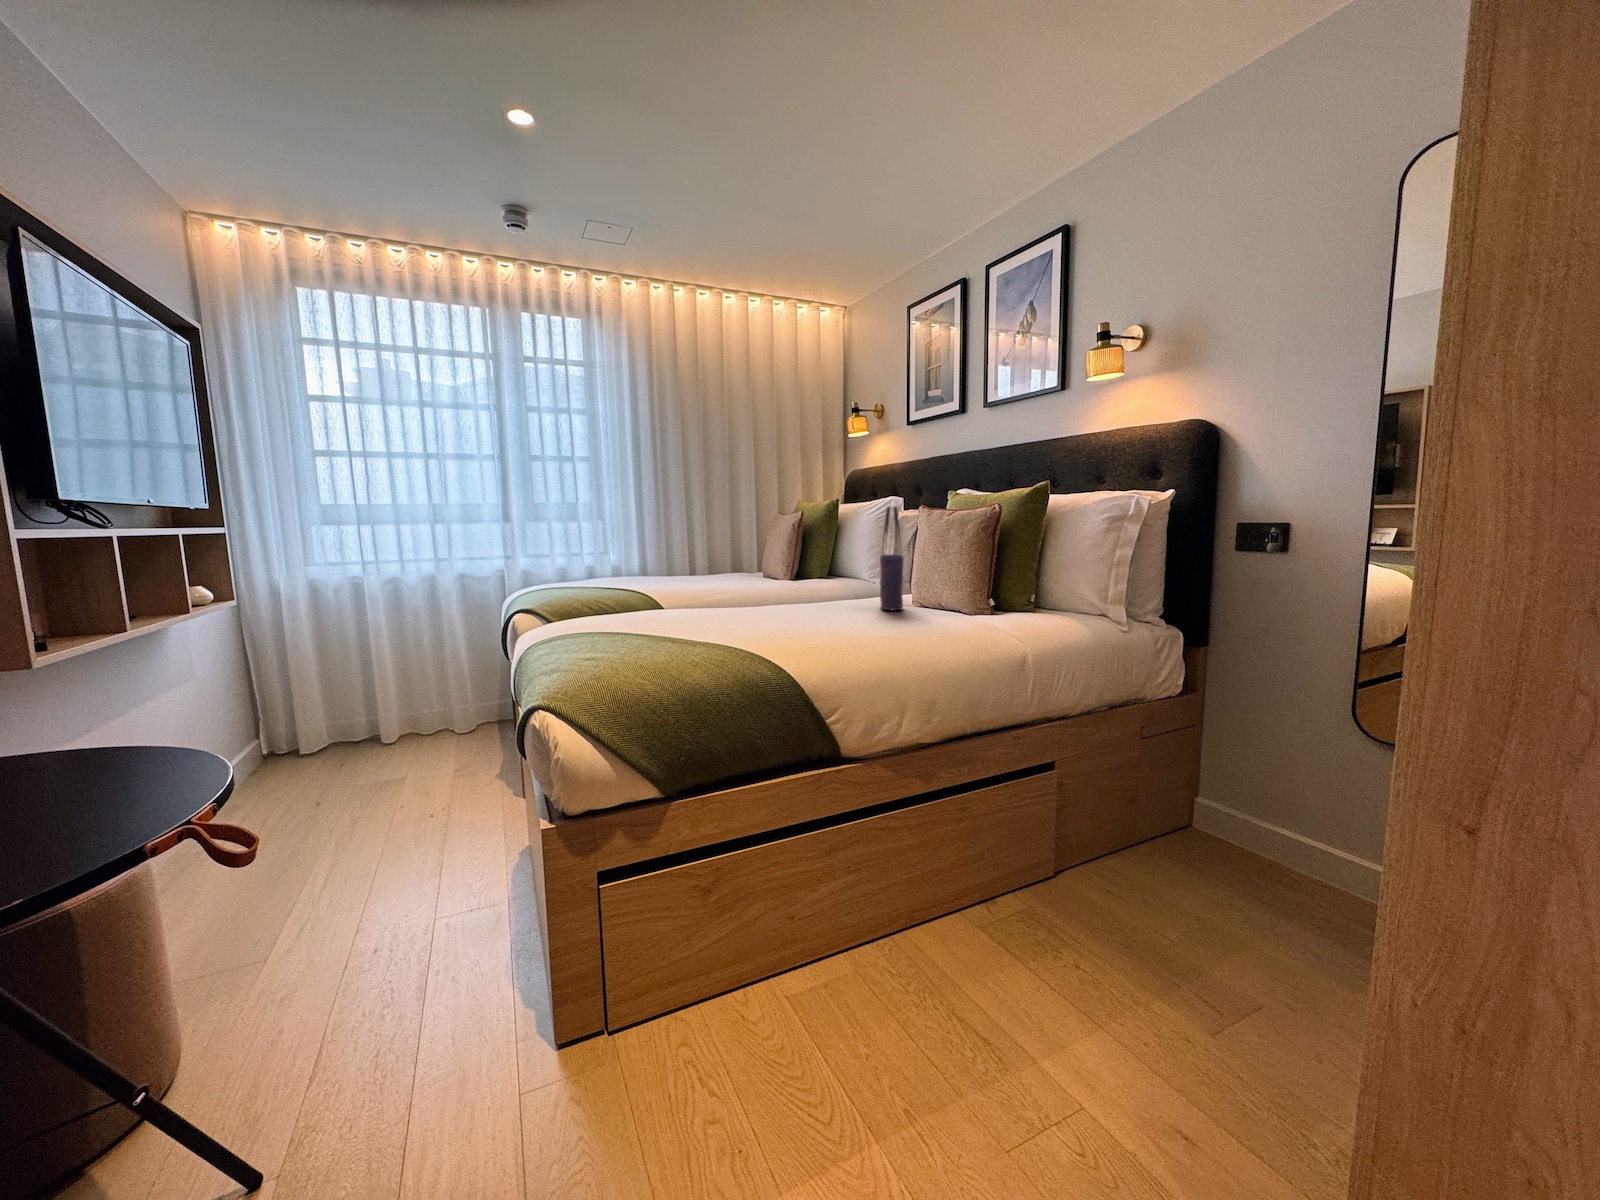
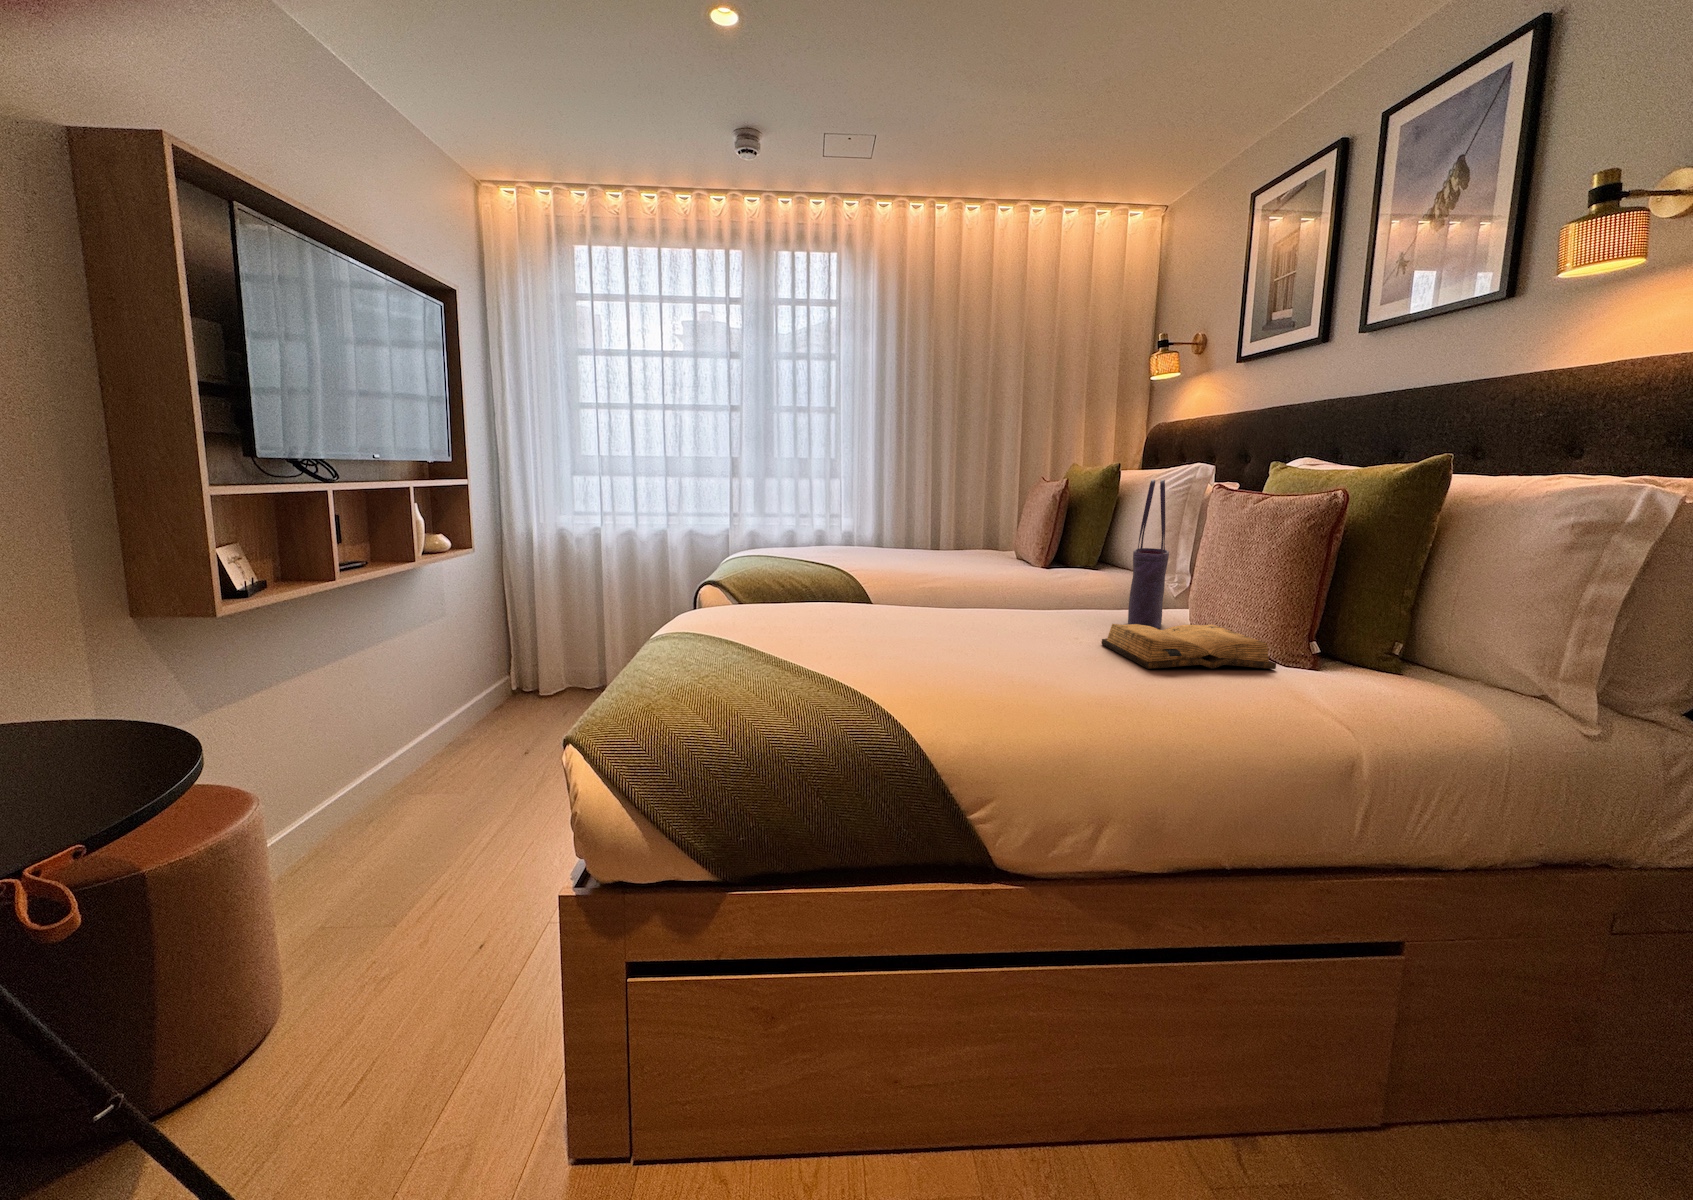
diary: none [875,601,985,631] -> present [1102,624,1276,669]

